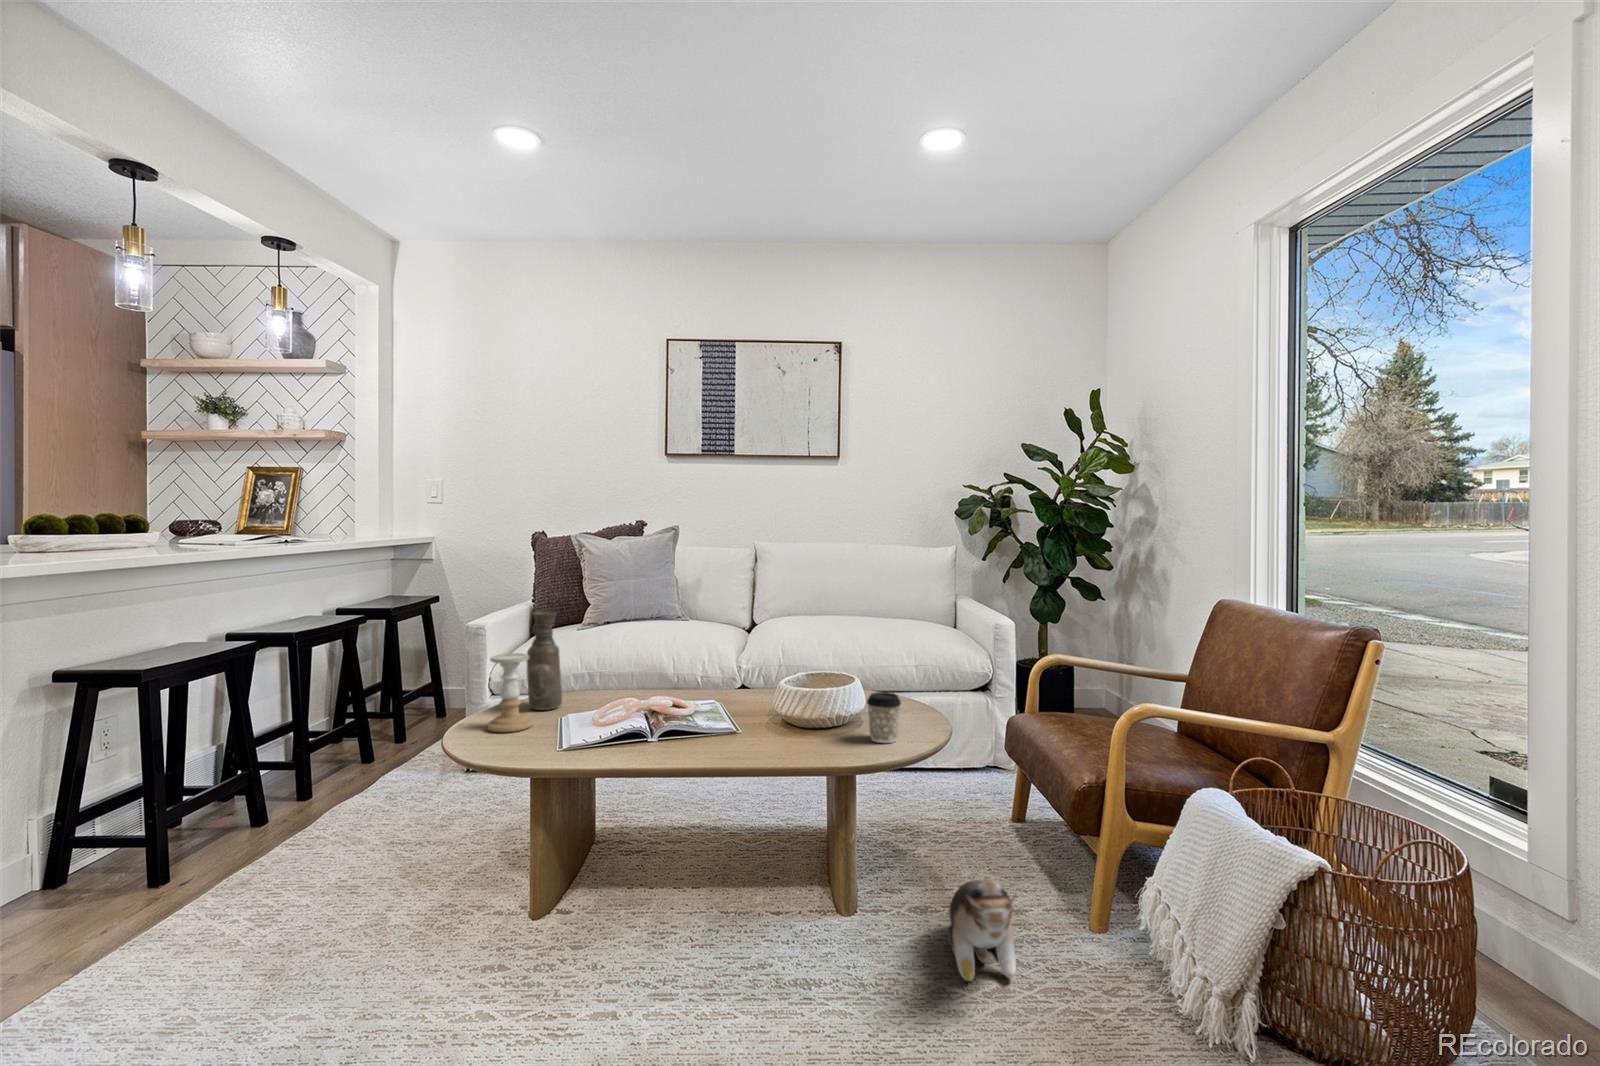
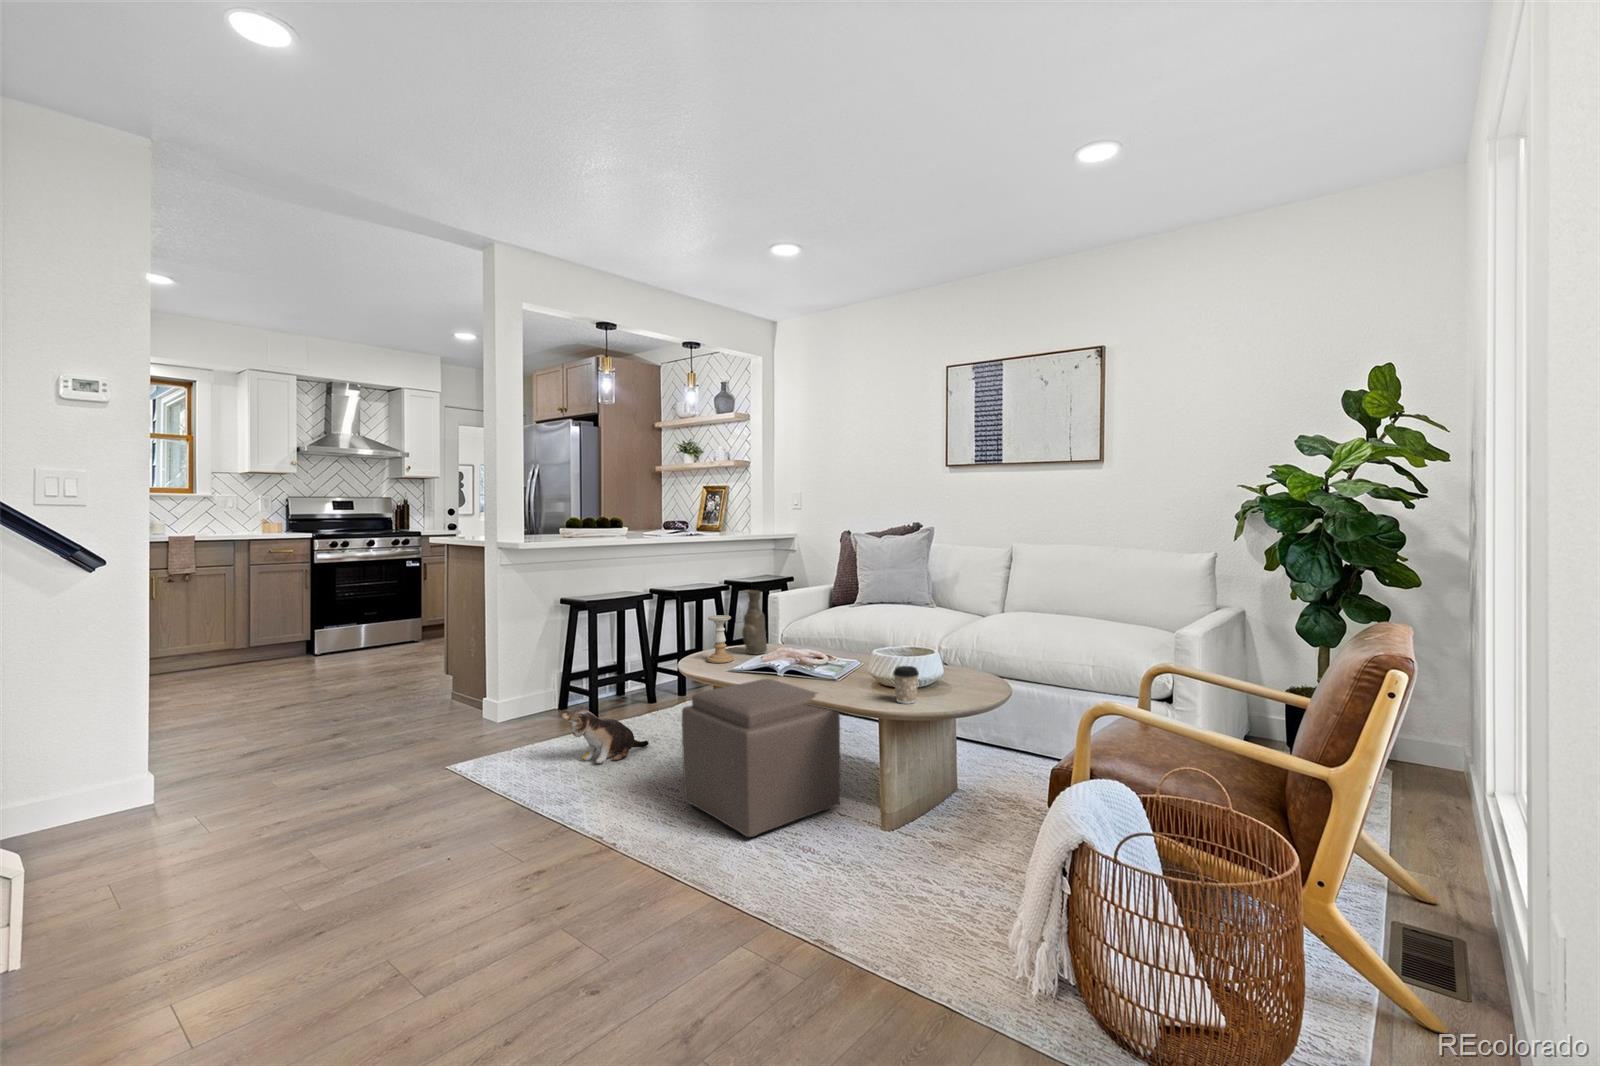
ottoman: none [550,742,784,1007] -> present [682,679,840,837]
plush toy: present [948,878,1017,981] -> present [562,710,649,763]

